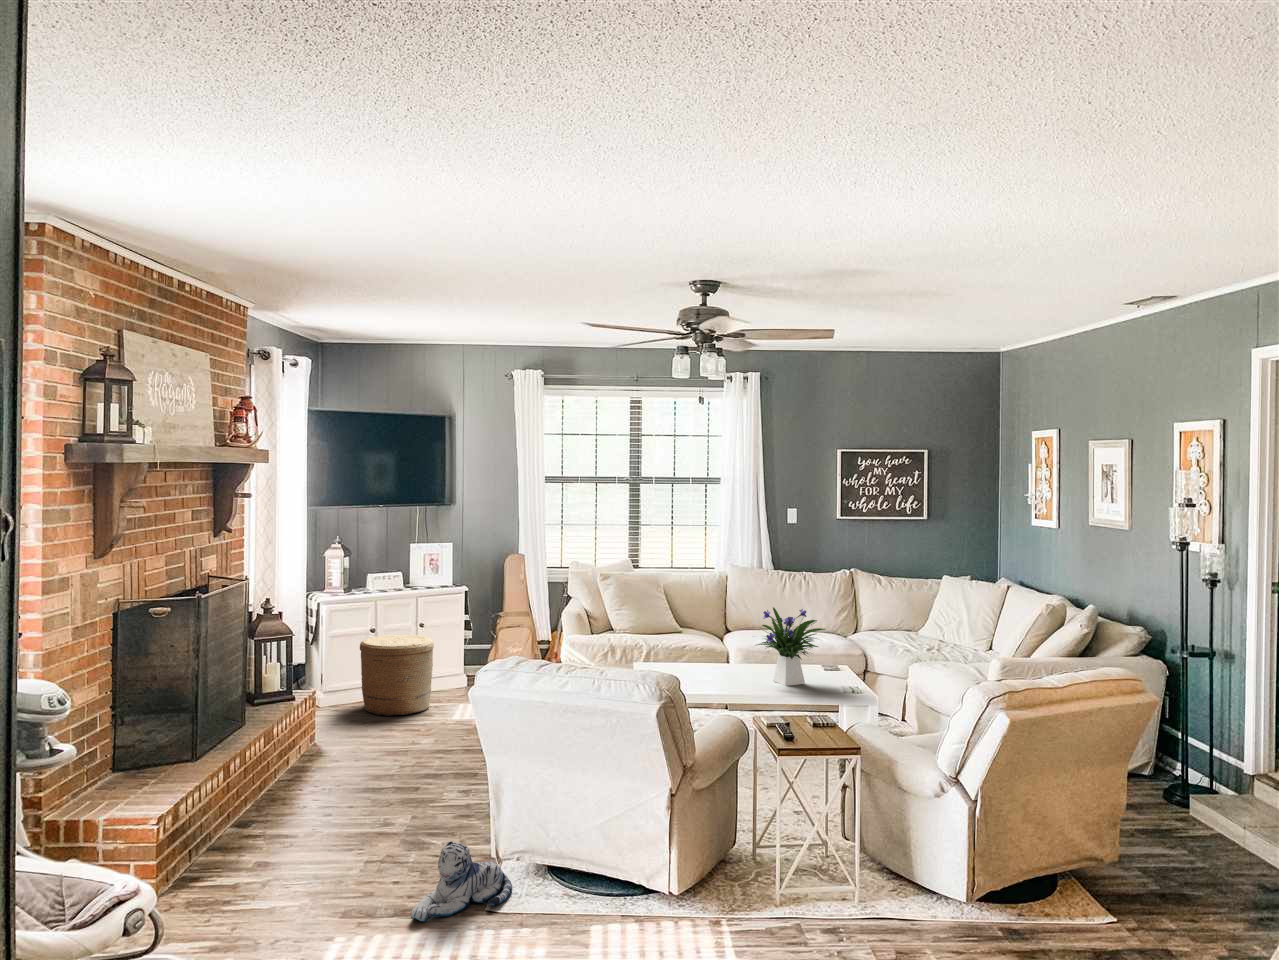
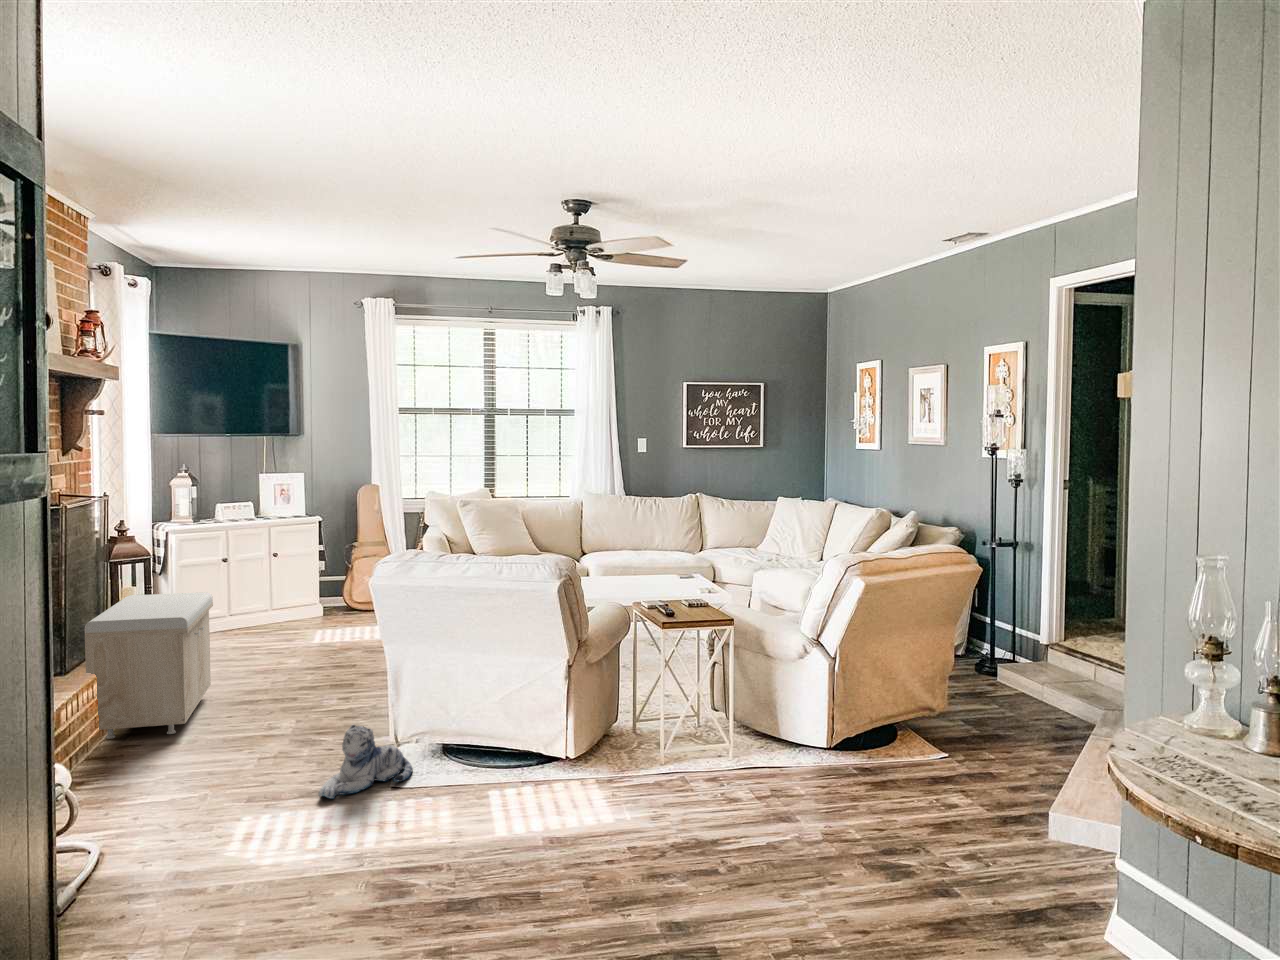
flower arrangement: present [757,607,825,686] -> none [618,515,688,589]
woven basket: present [360,635,434,716] -> none [213,564,292,644]
storage bench: none [214,675,344,825] -> present [85,592,213,739]

